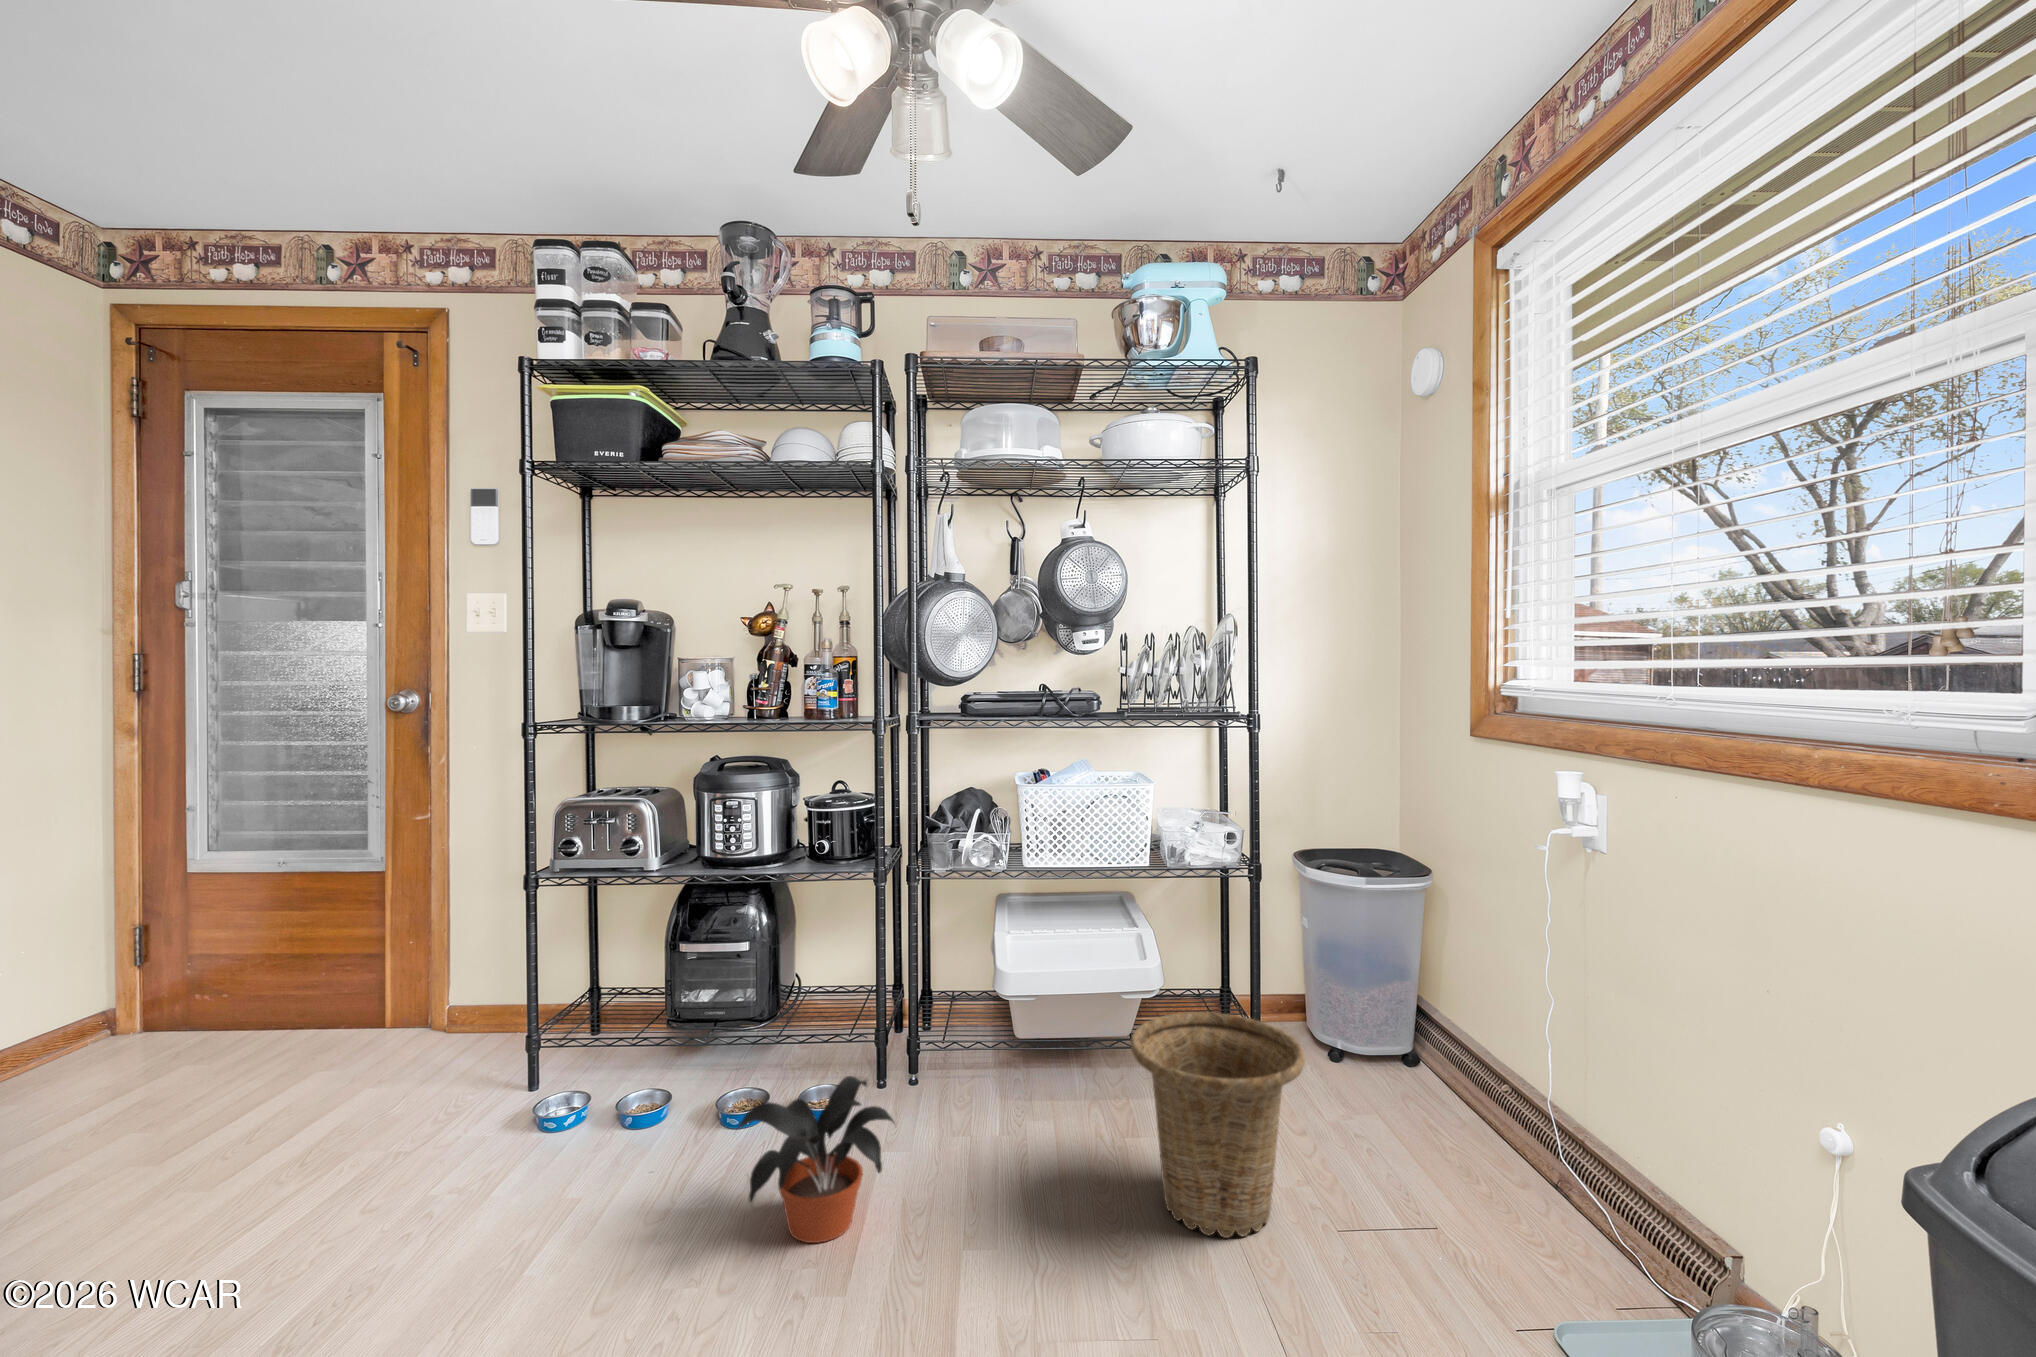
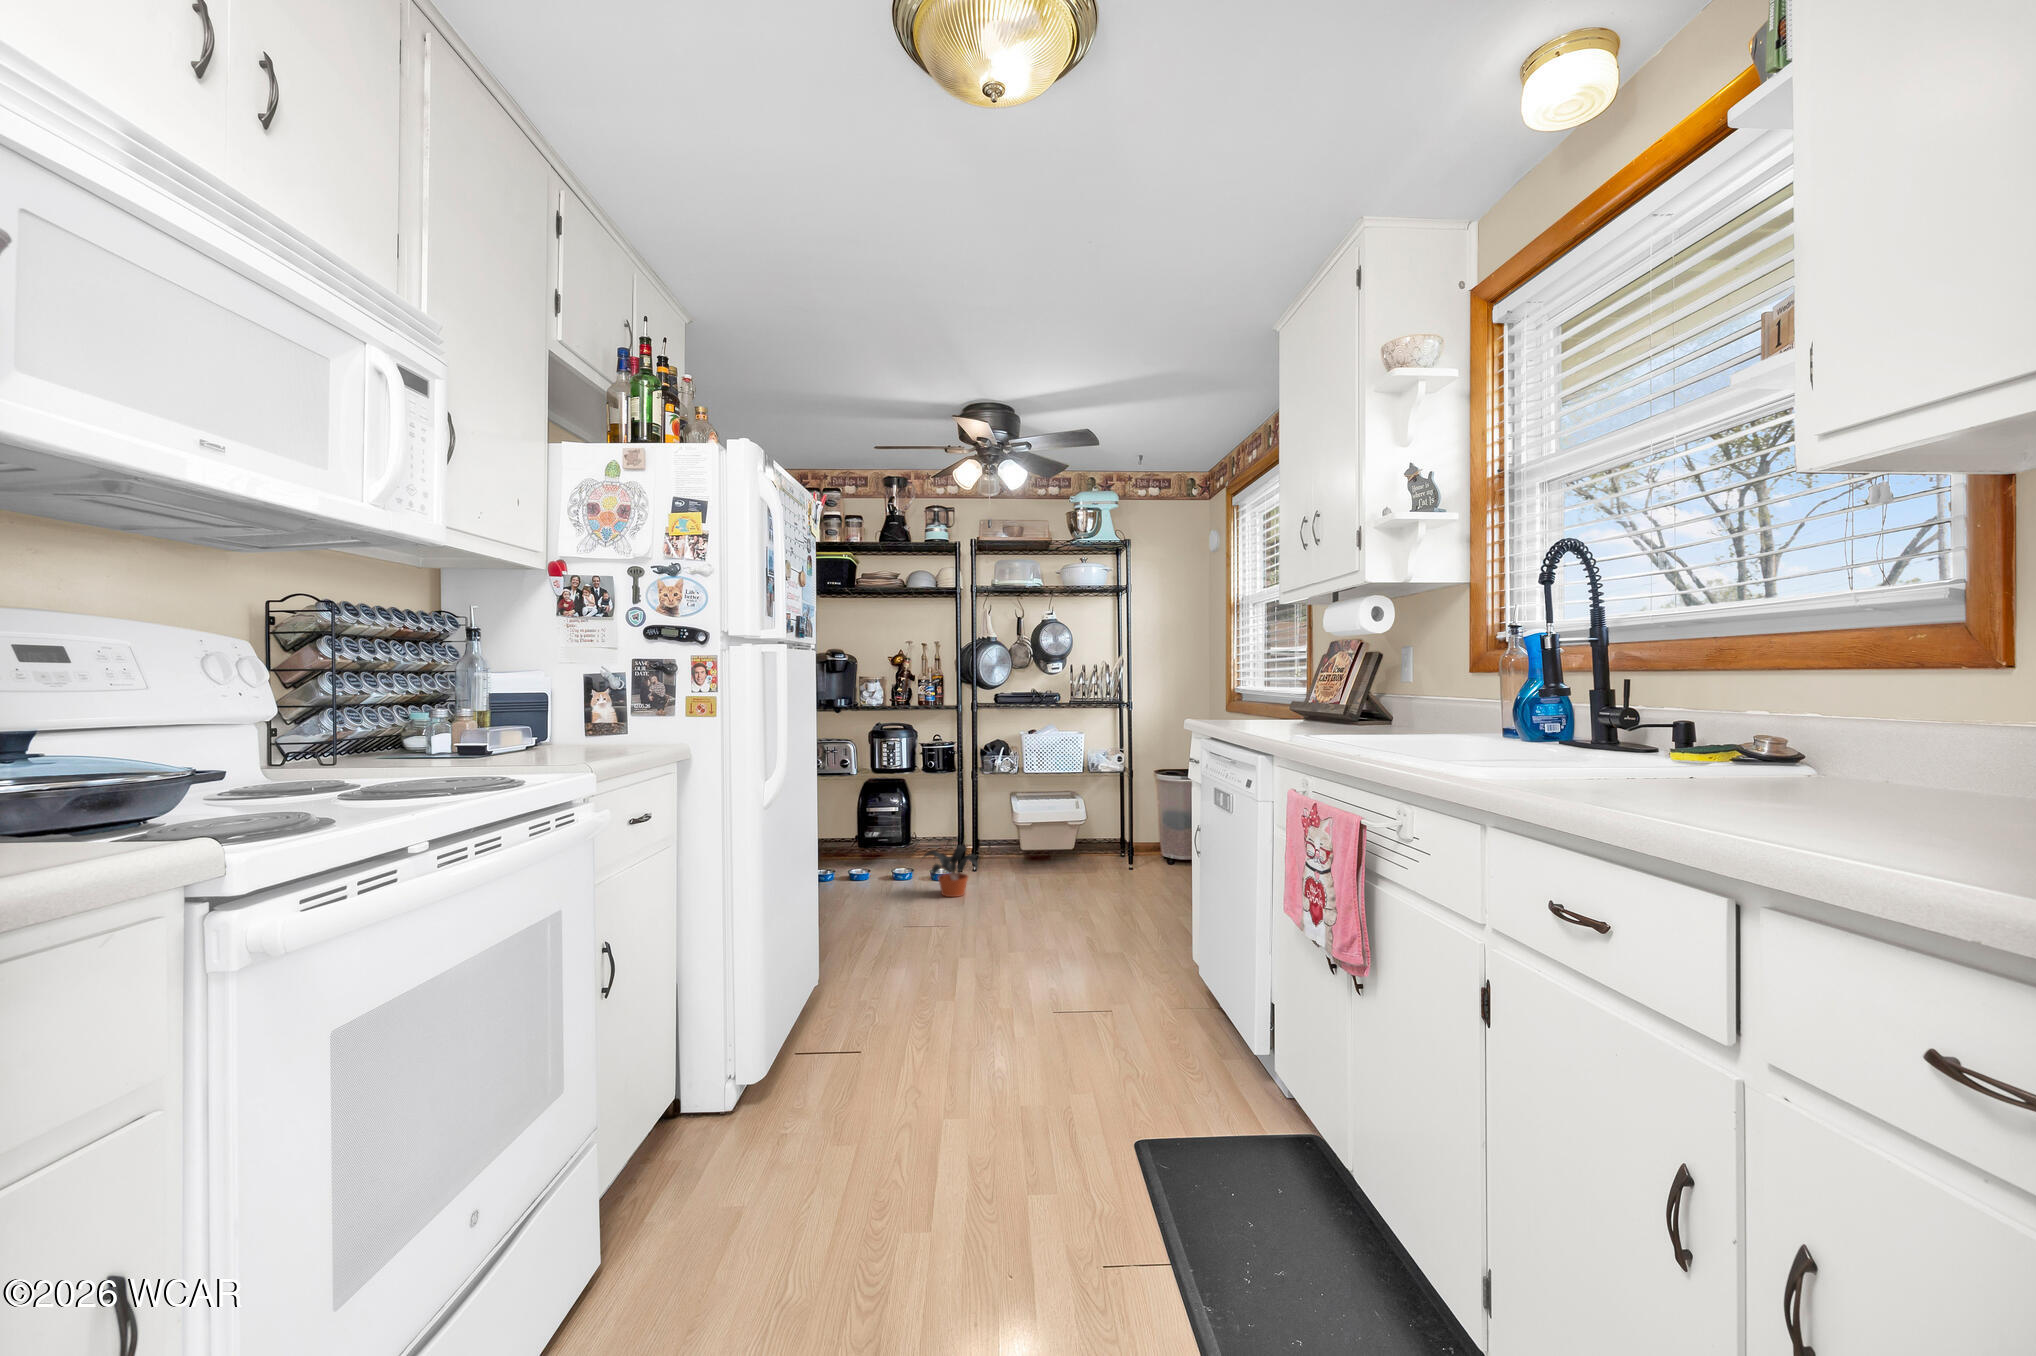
basket: present [1130,1012,1305,1238] -> none [1069,823,1133,895]

